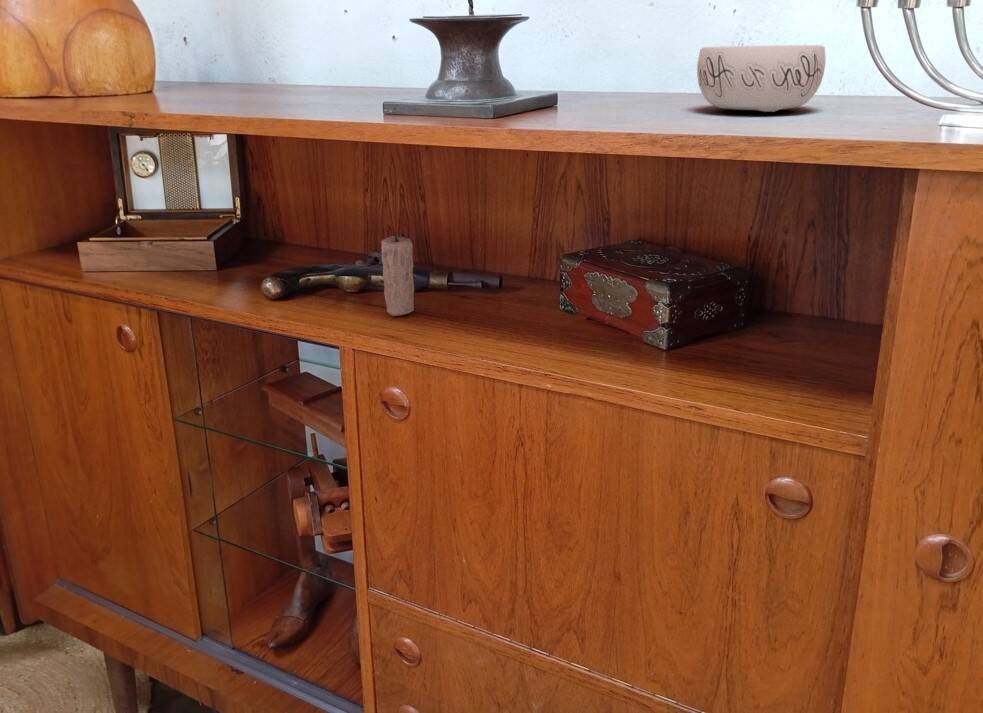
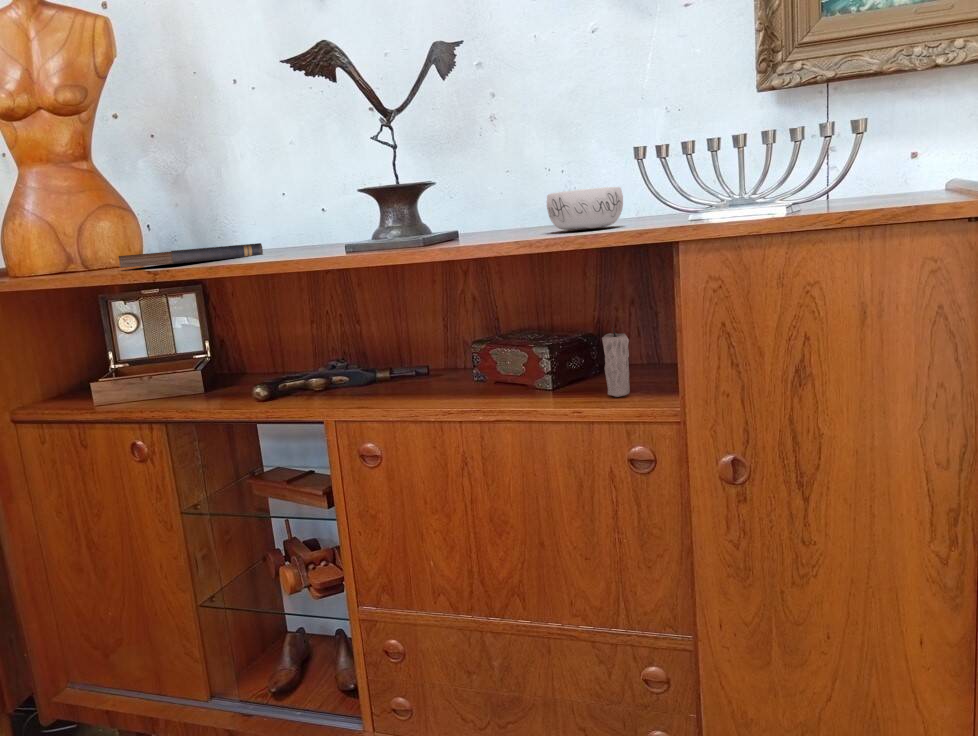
hardcover book: none [111,74,308,99] -> present [119,243,263,268]
candle: present [381,232,414,316] -> present [602,328,630,397]

